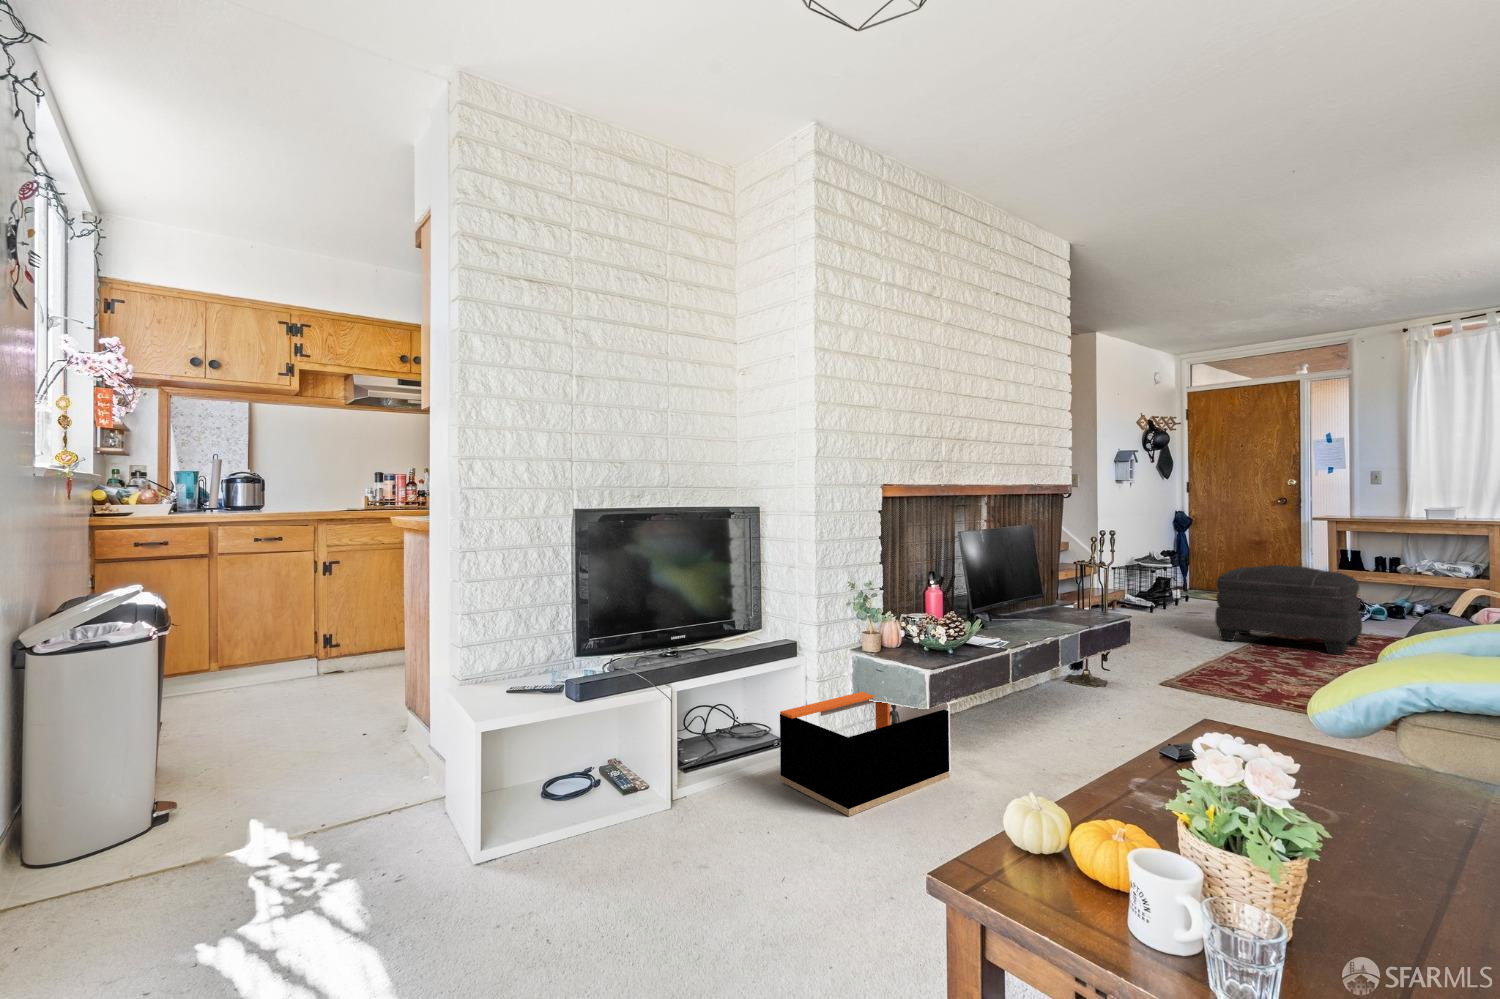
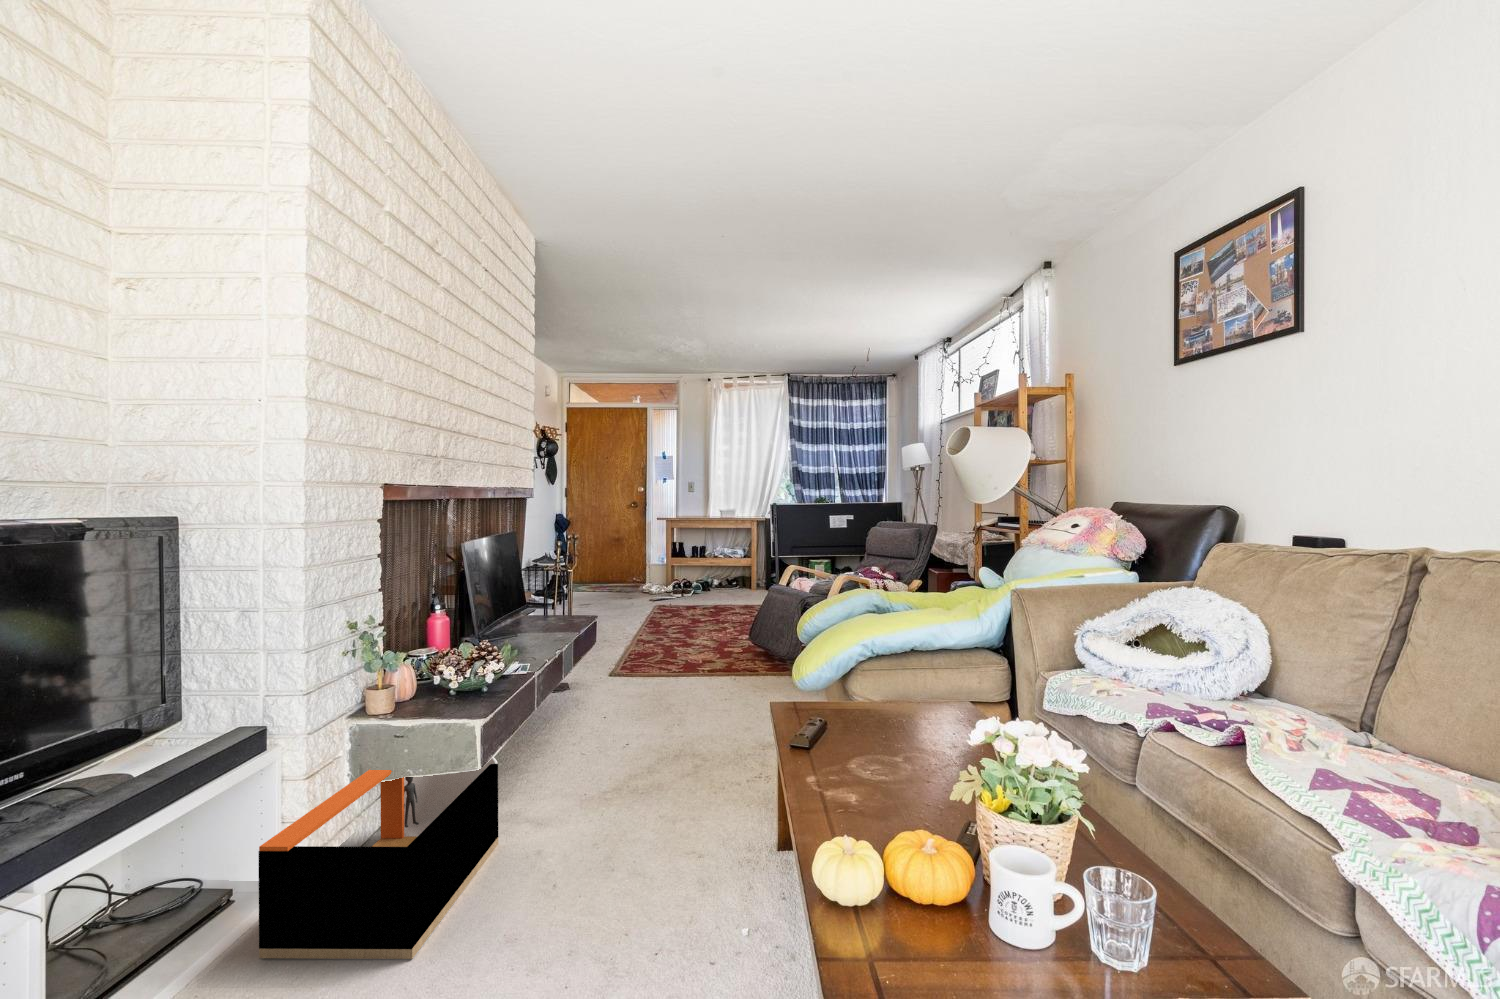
ottoman: present [1215,565,1362,655] -> none [618,557,708,625]

